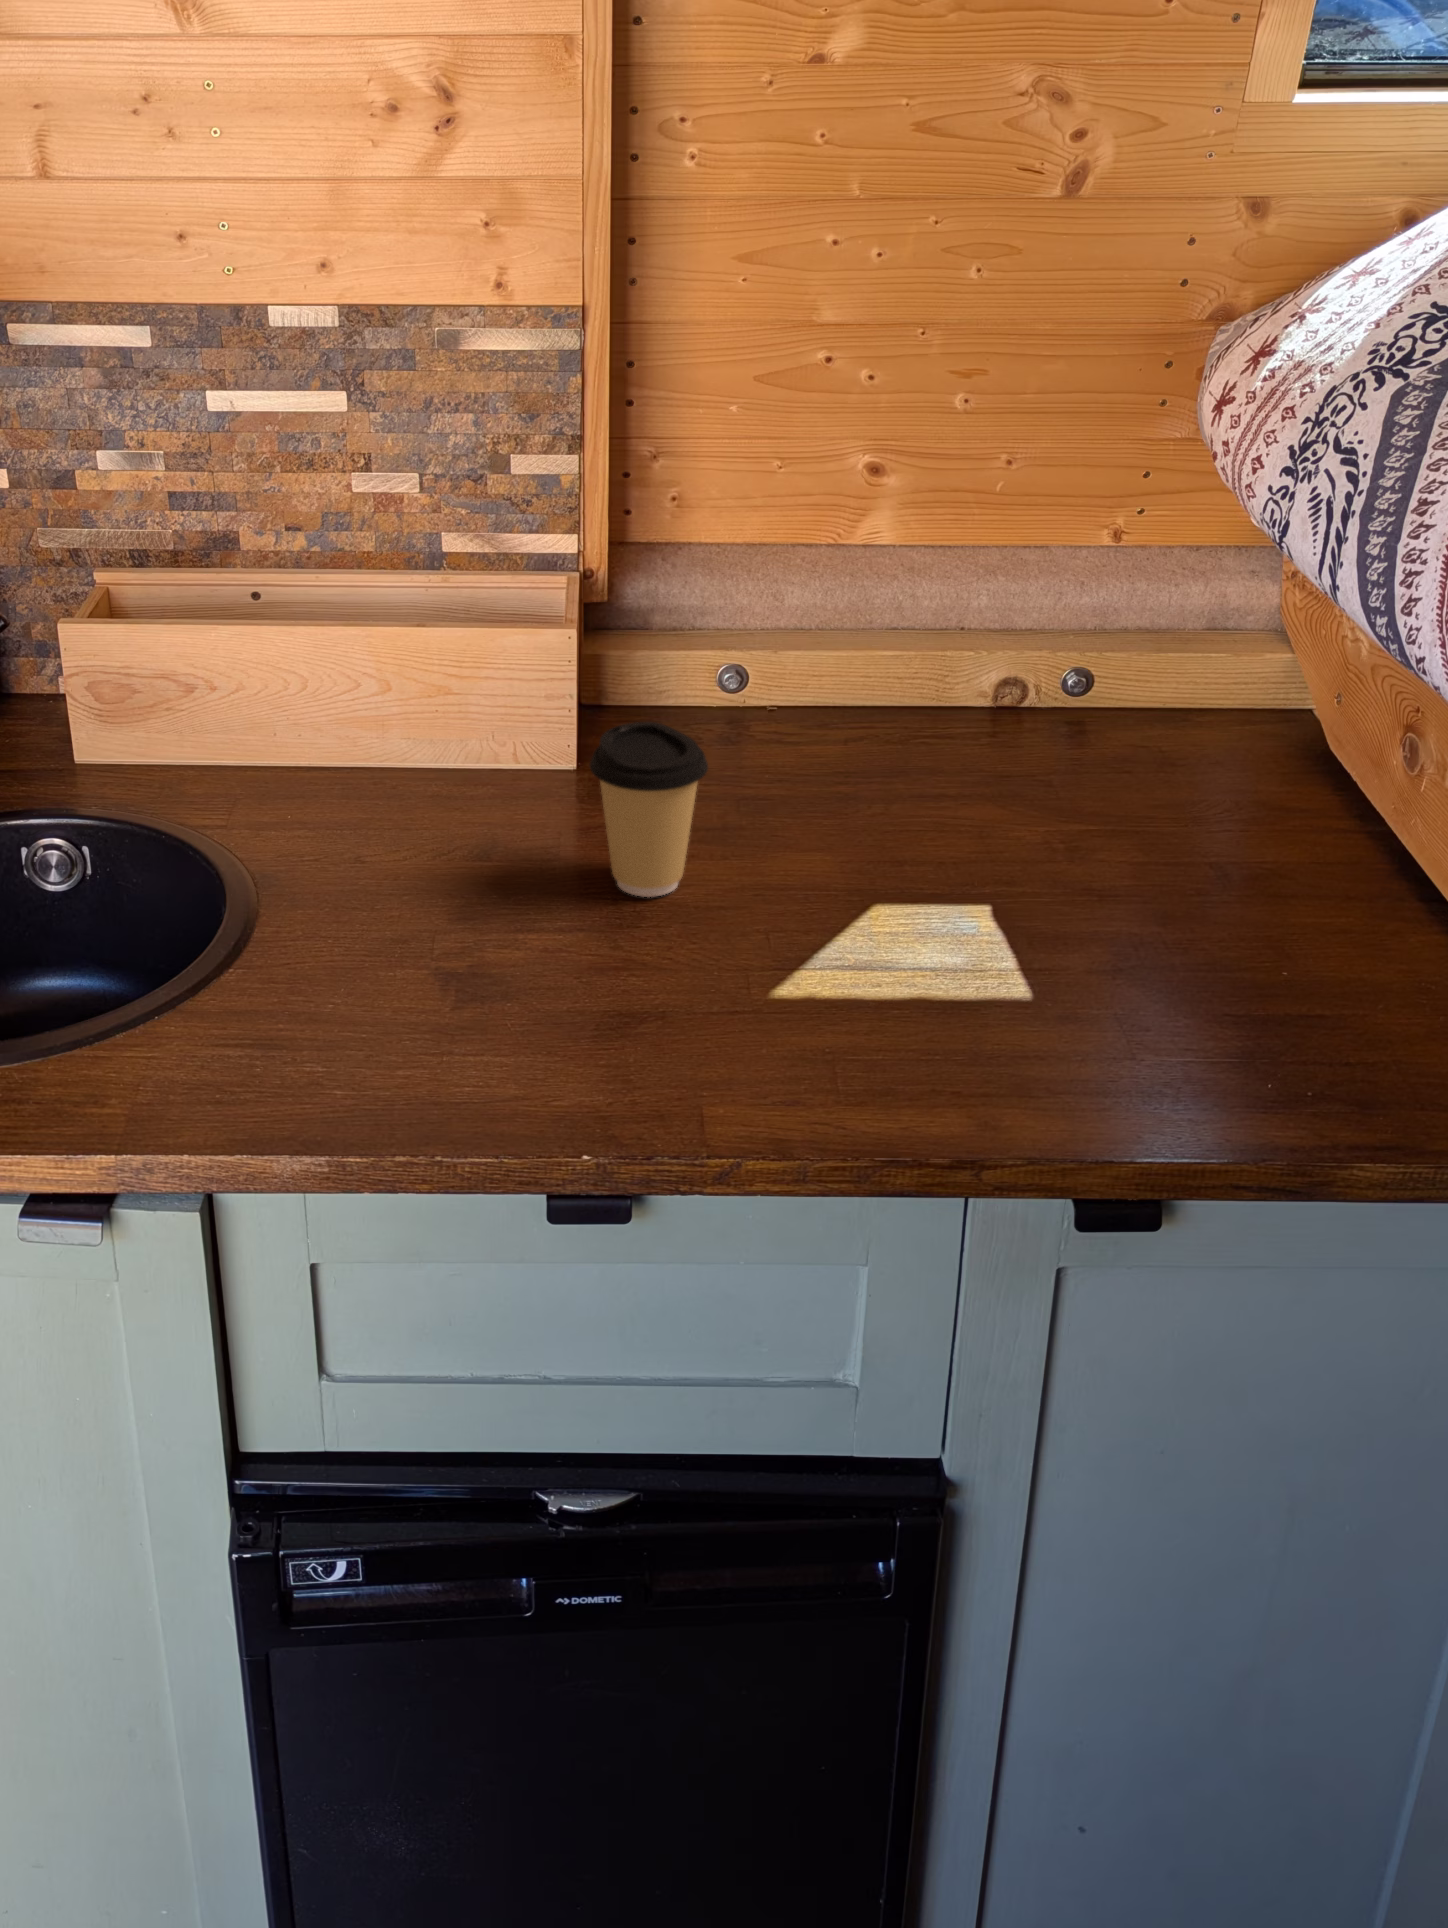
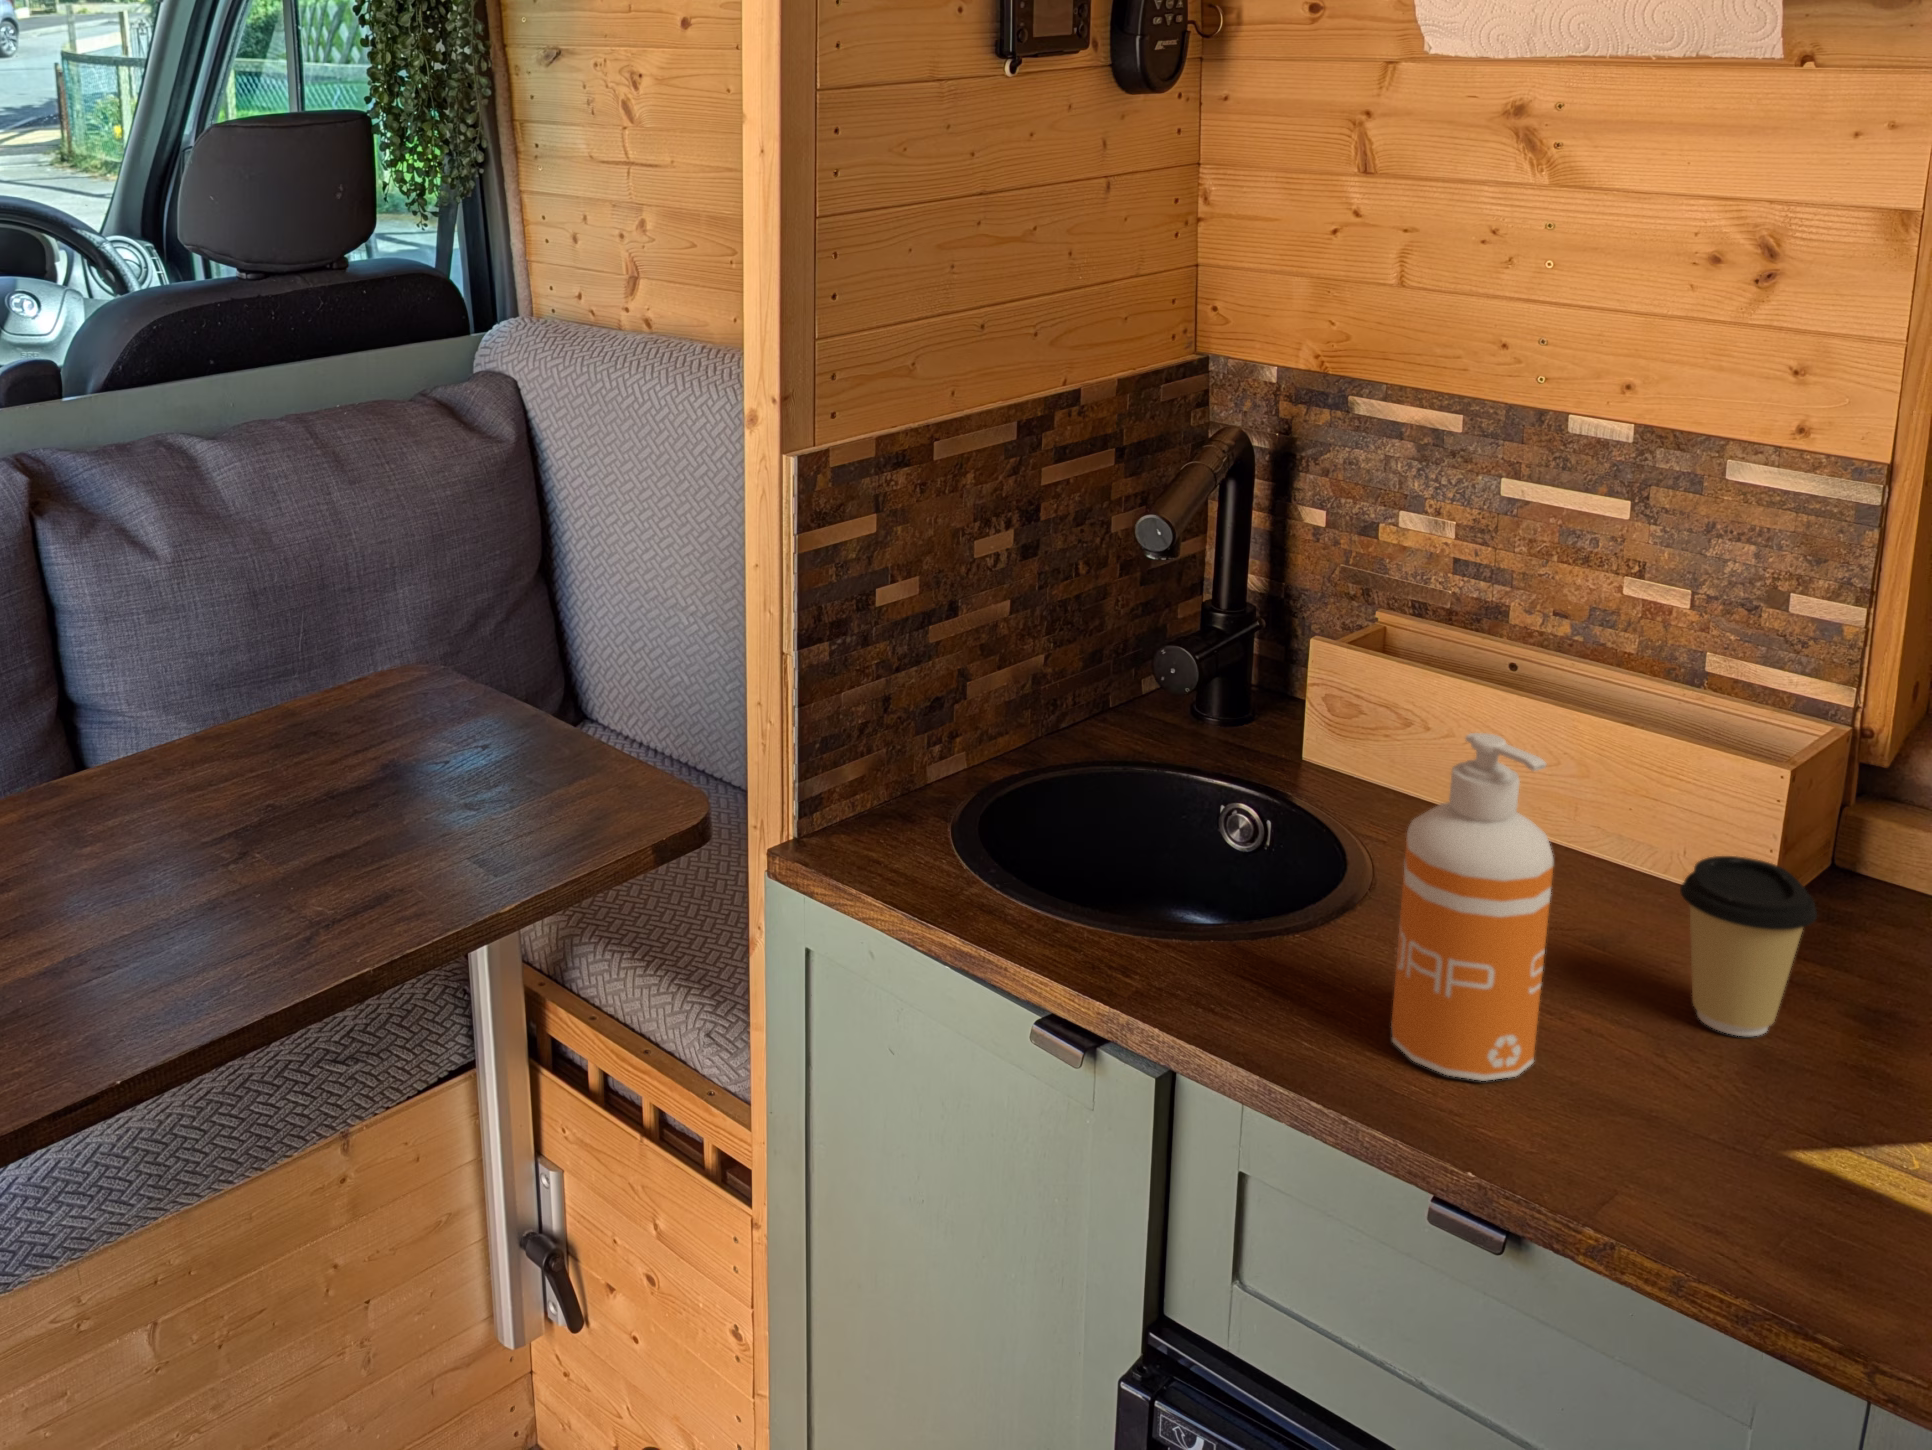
soap dispenser: none [398,672,551,1050] -> present [1391,733,1553,1081]

